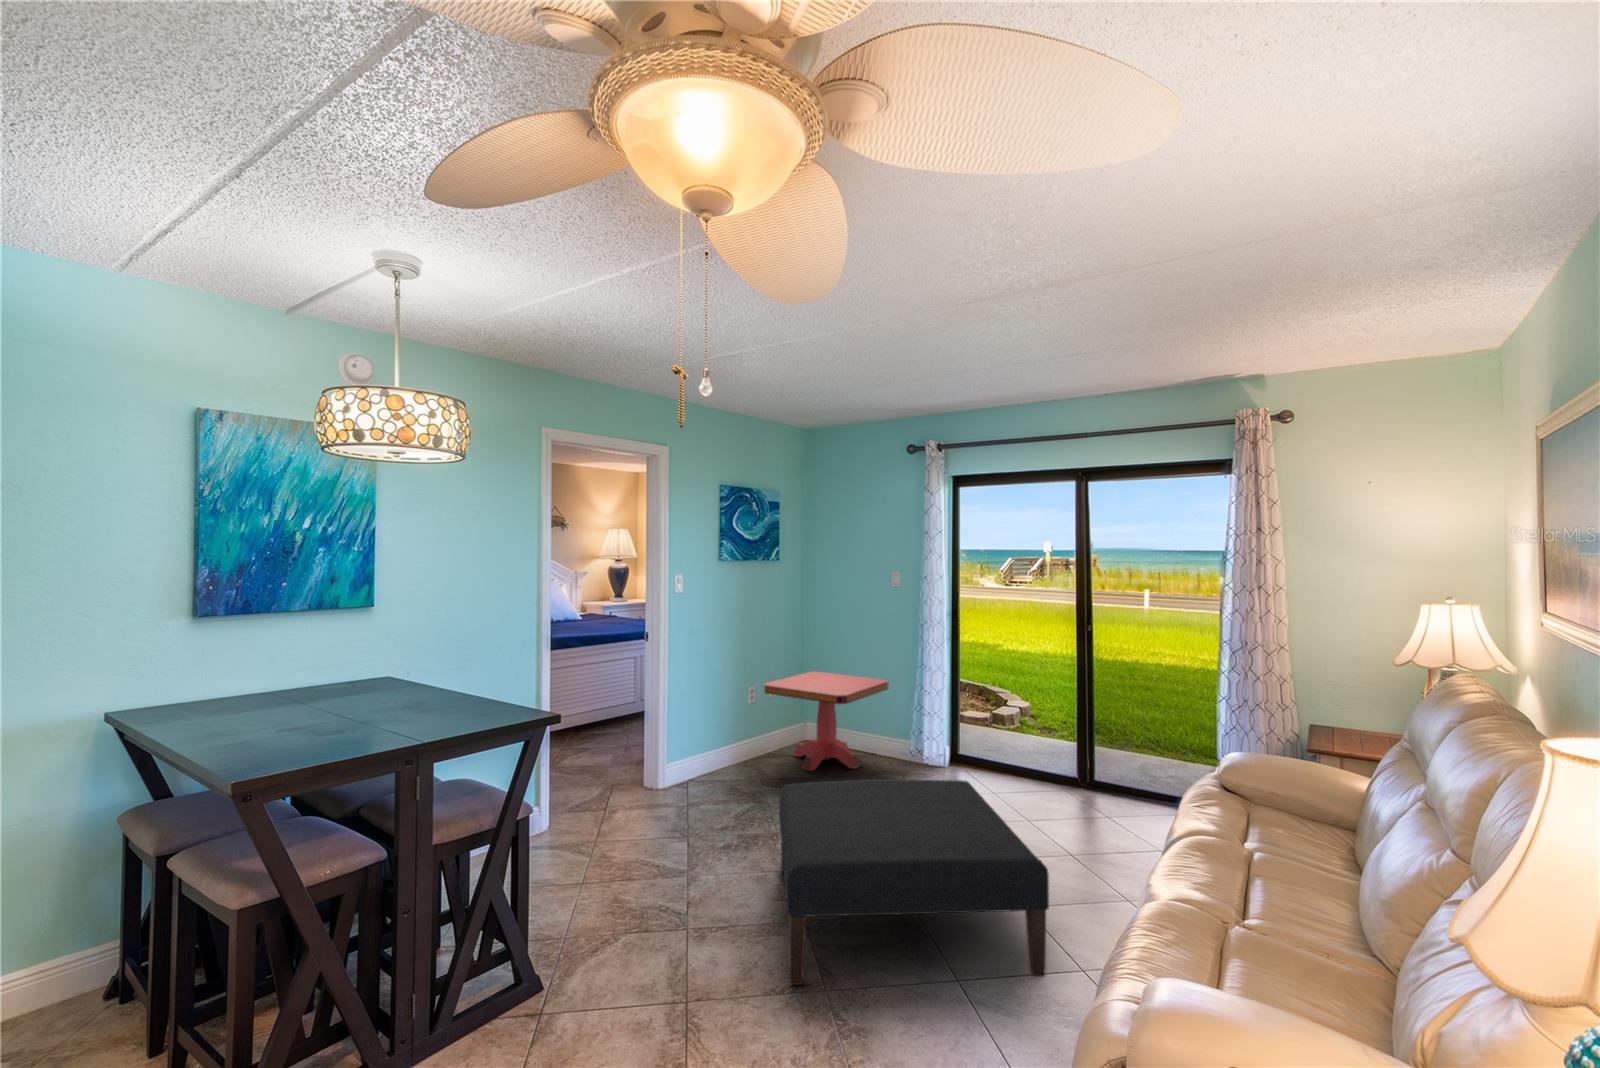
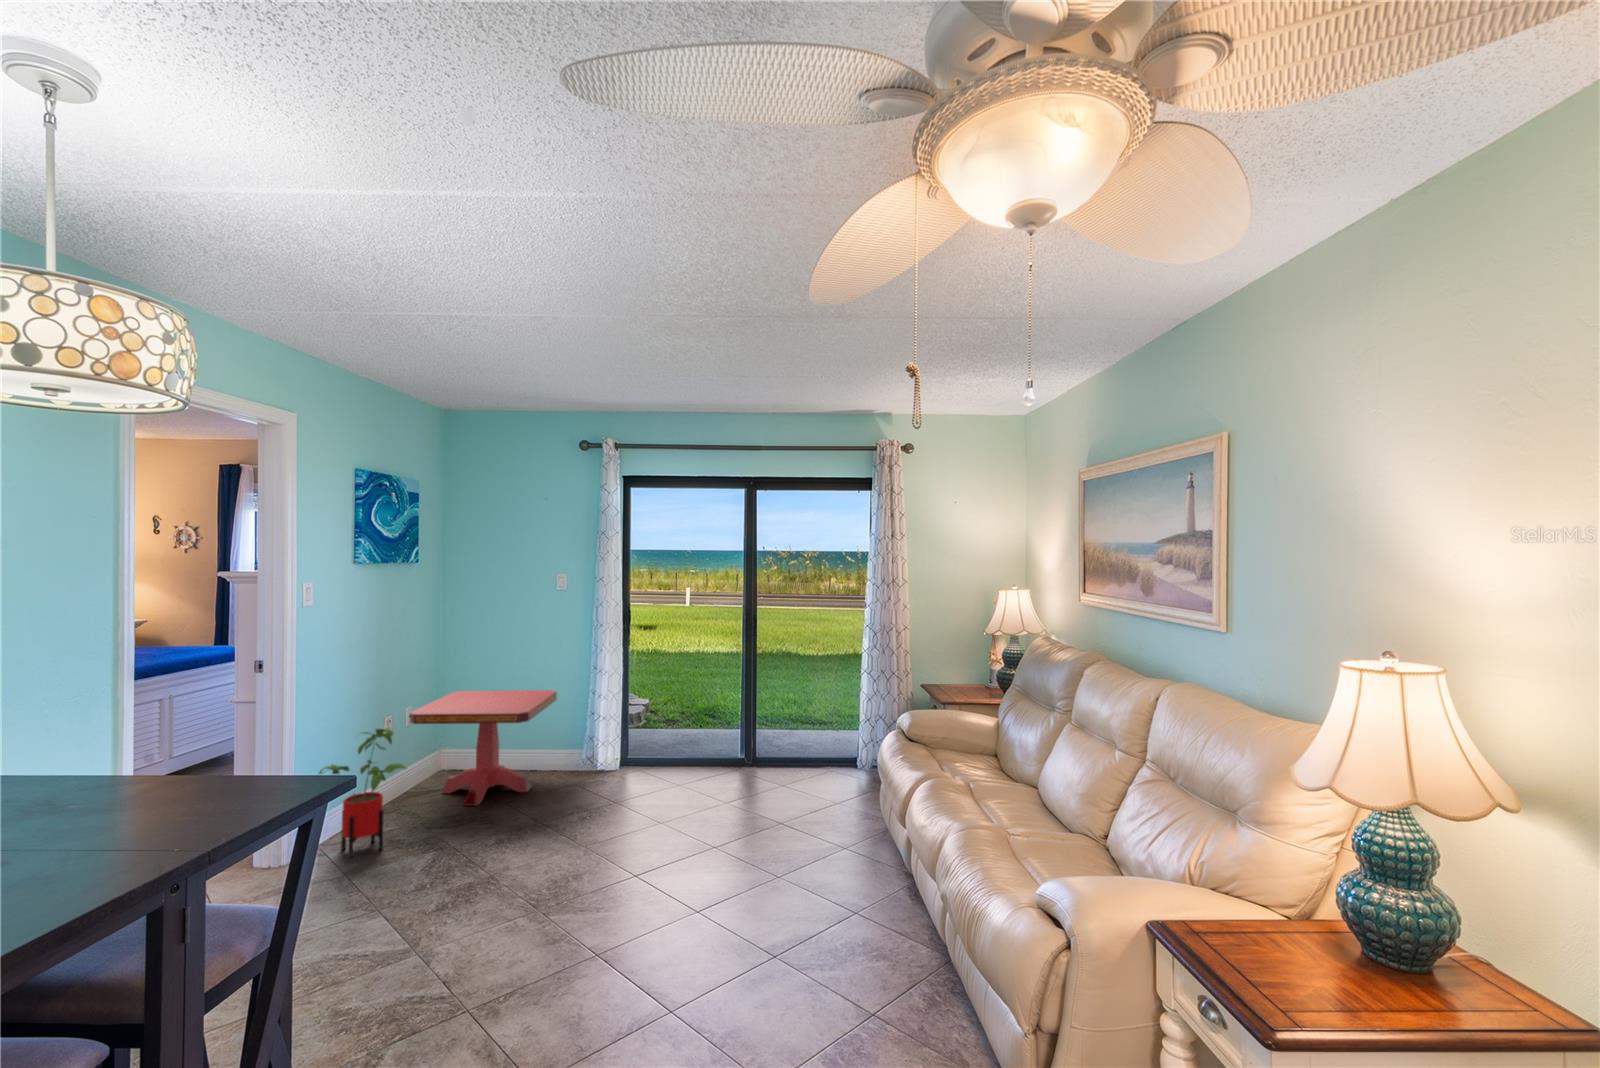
house plant: none [686,692,742,790] -> present [317,729,406,857]
ottoman: present [779,779,1049,985] -> none [525,774,839,1026]

